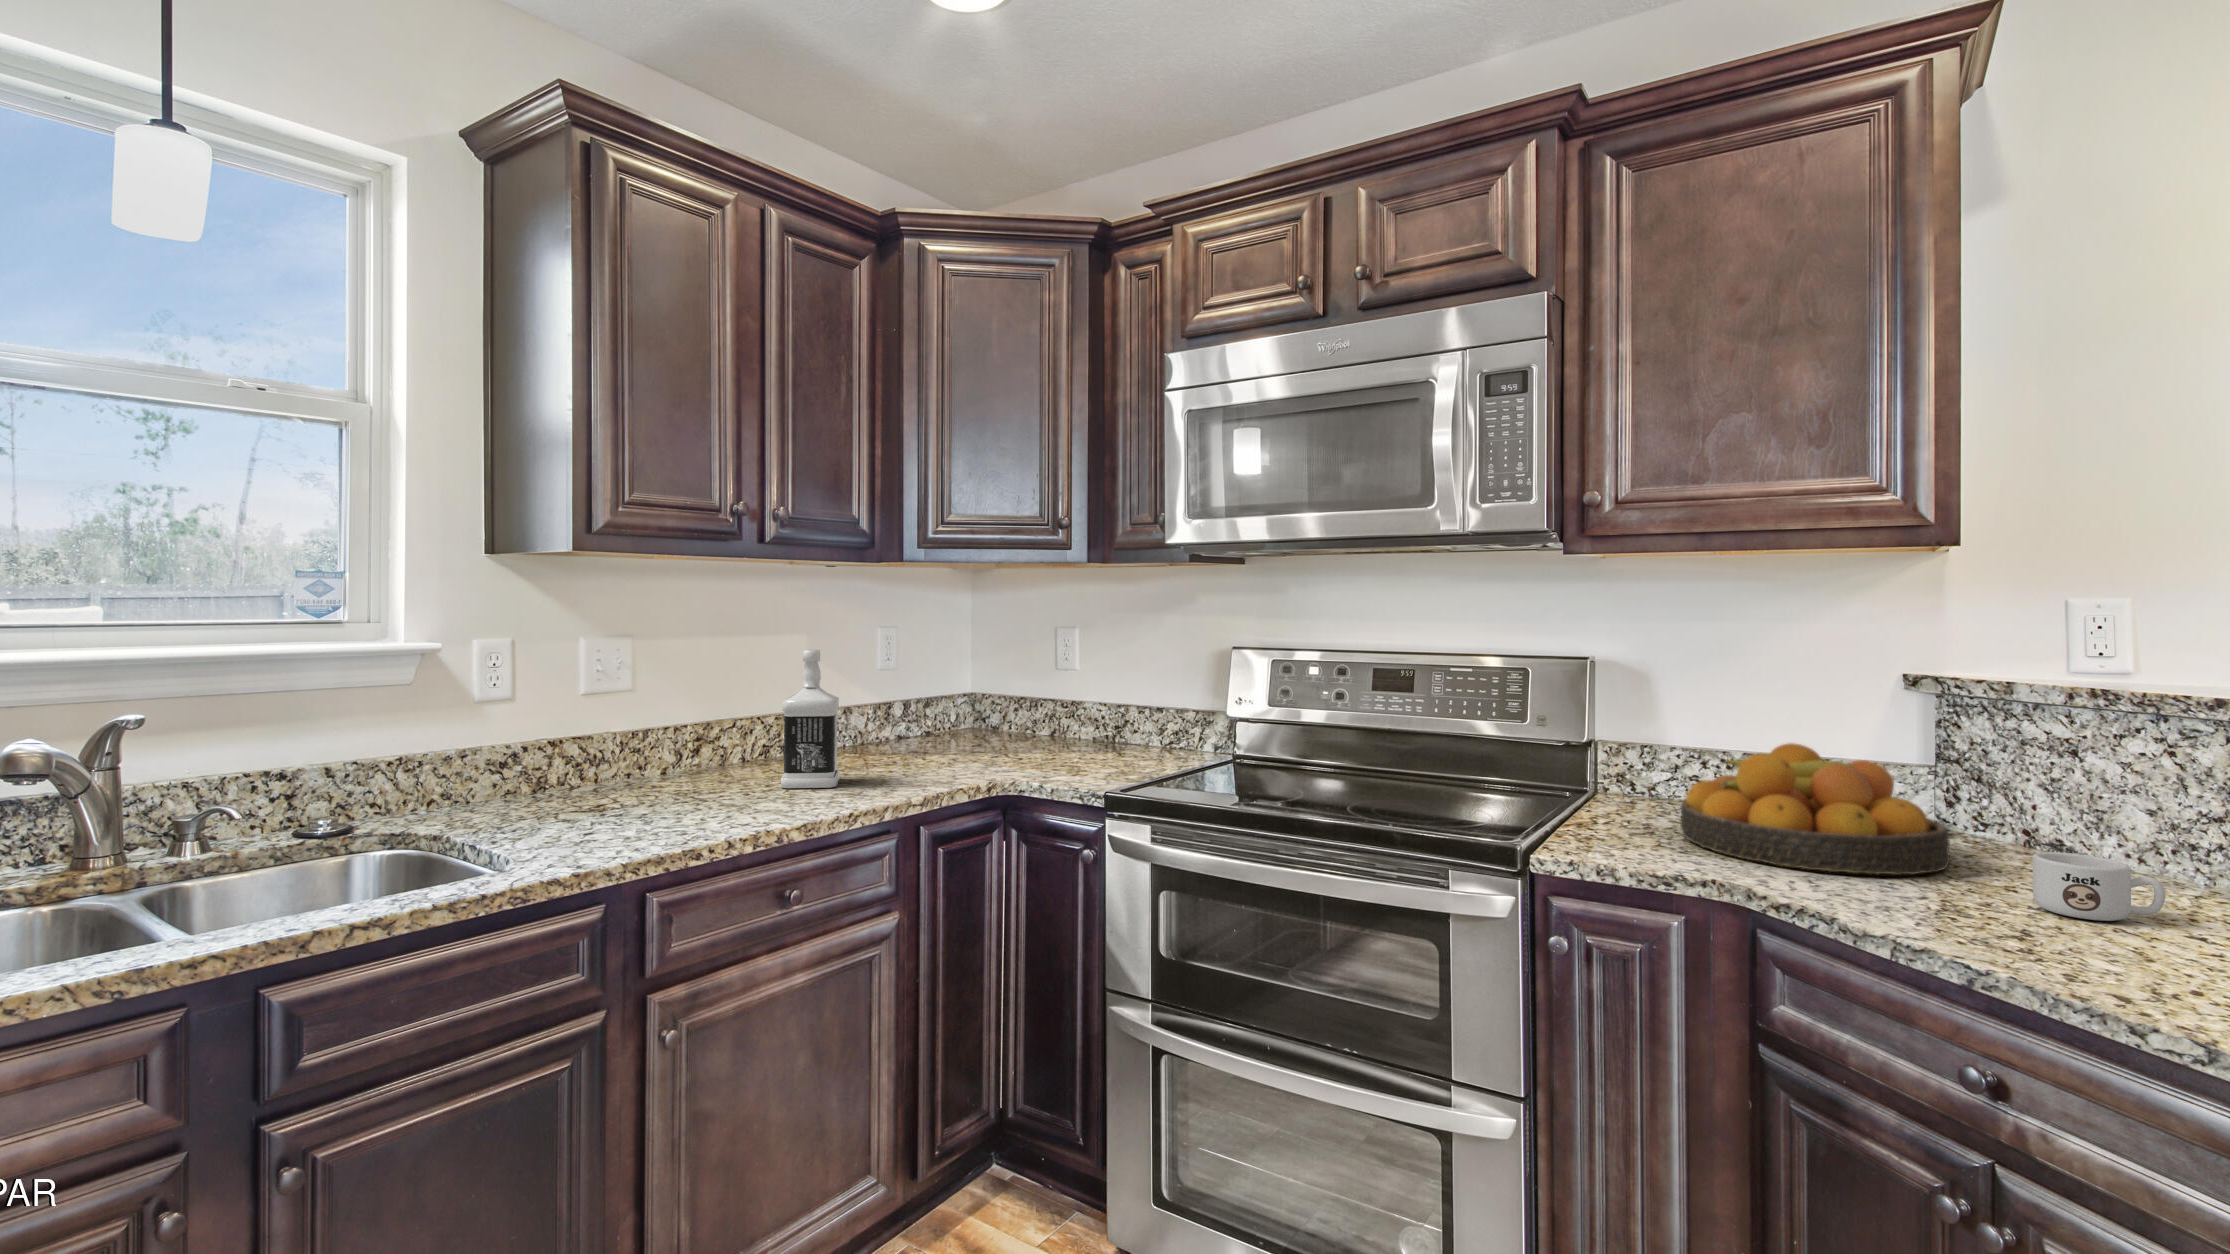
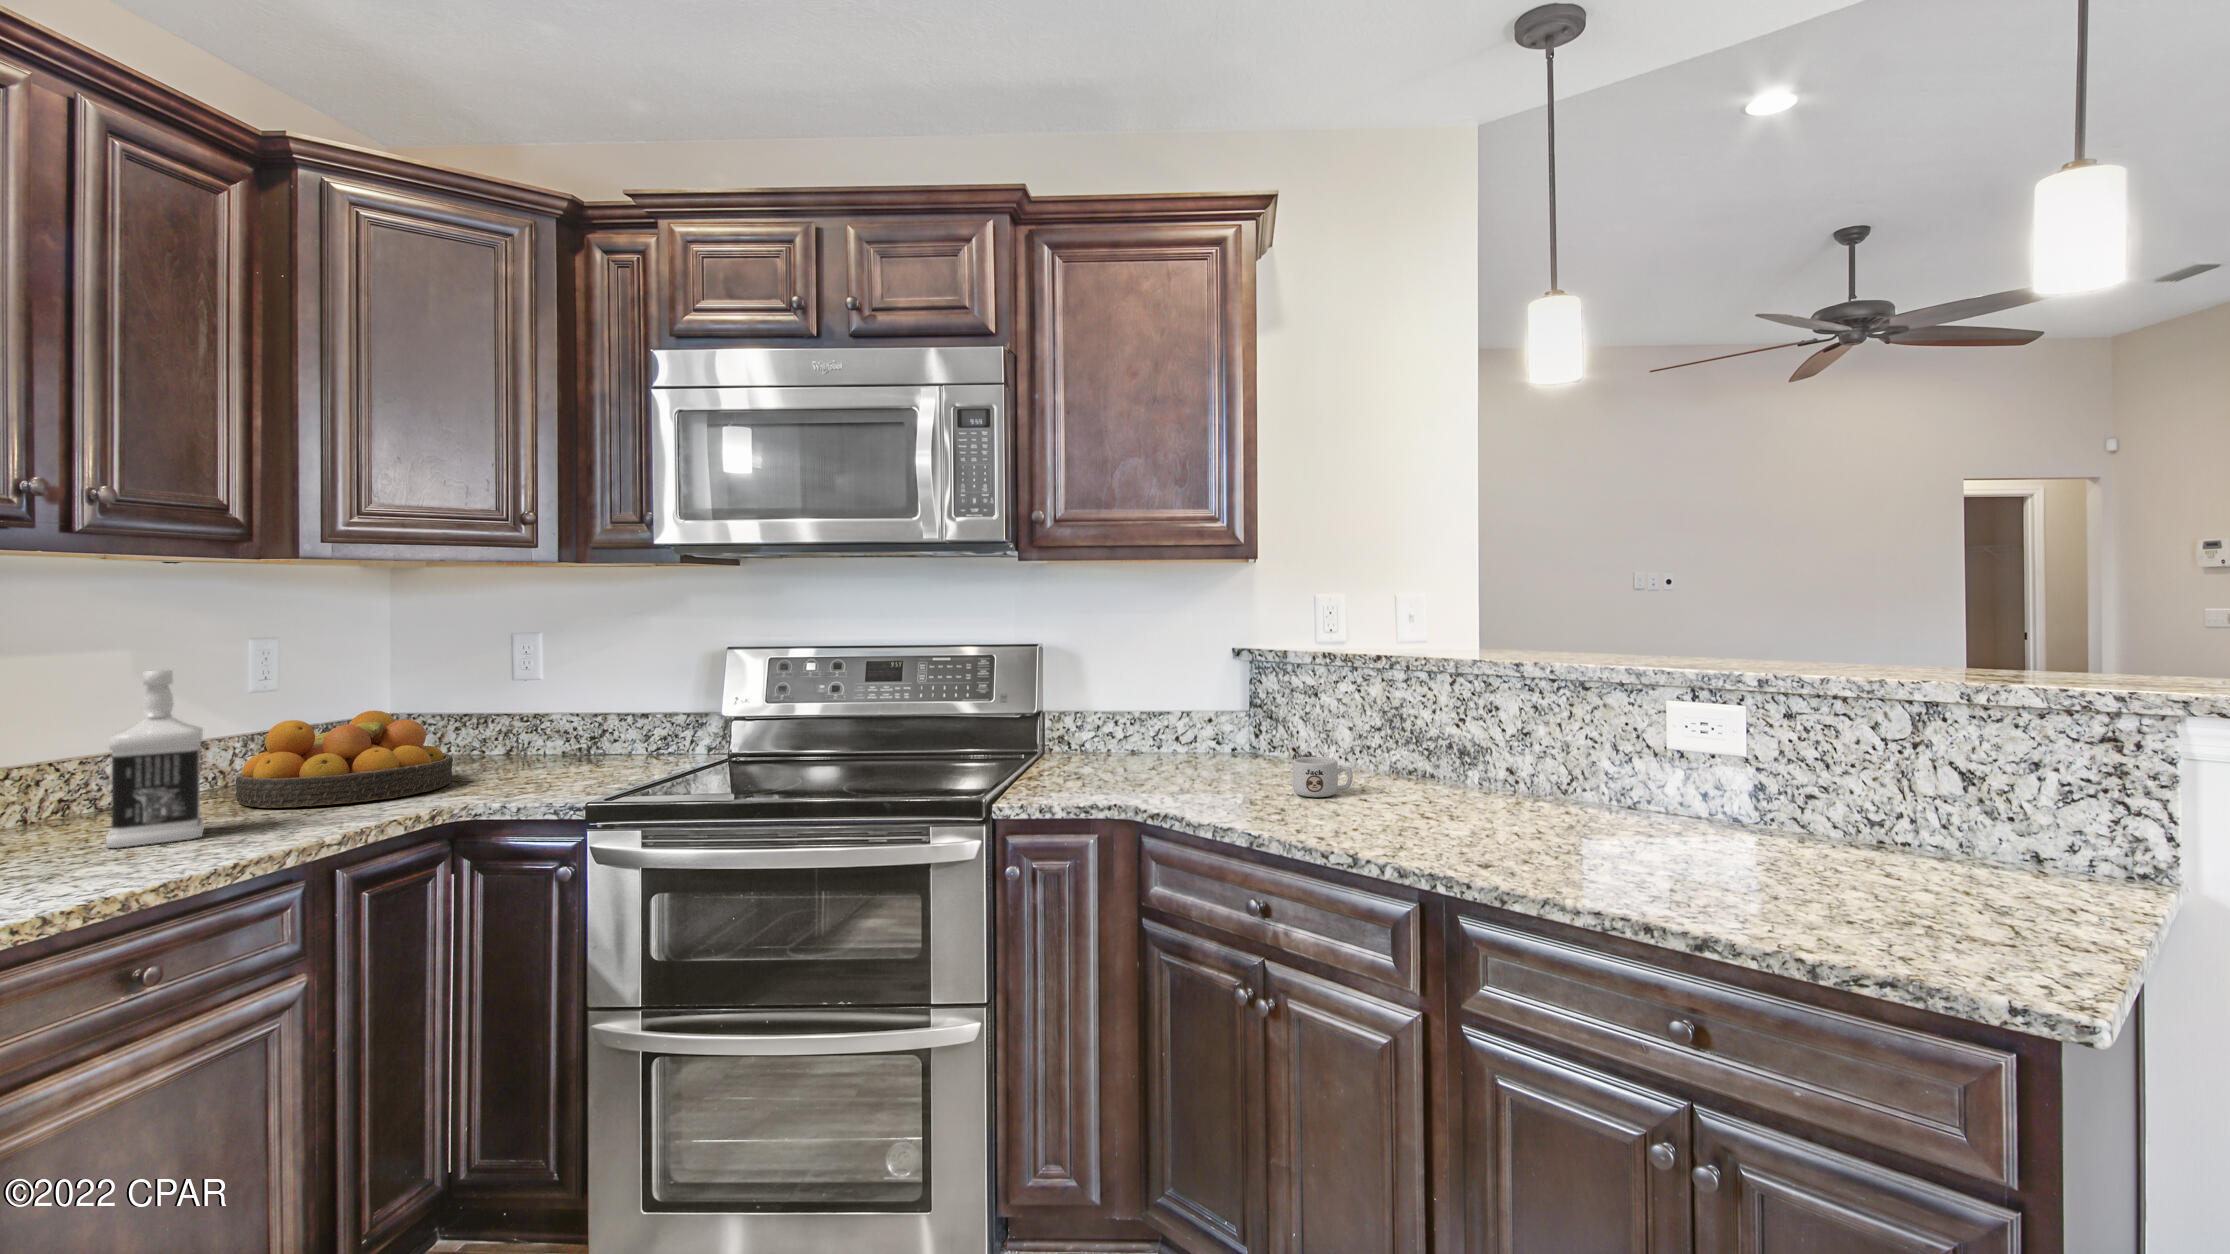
fruit bowl: present [1680,743,1950,875] -> present [236,711,453,808]

